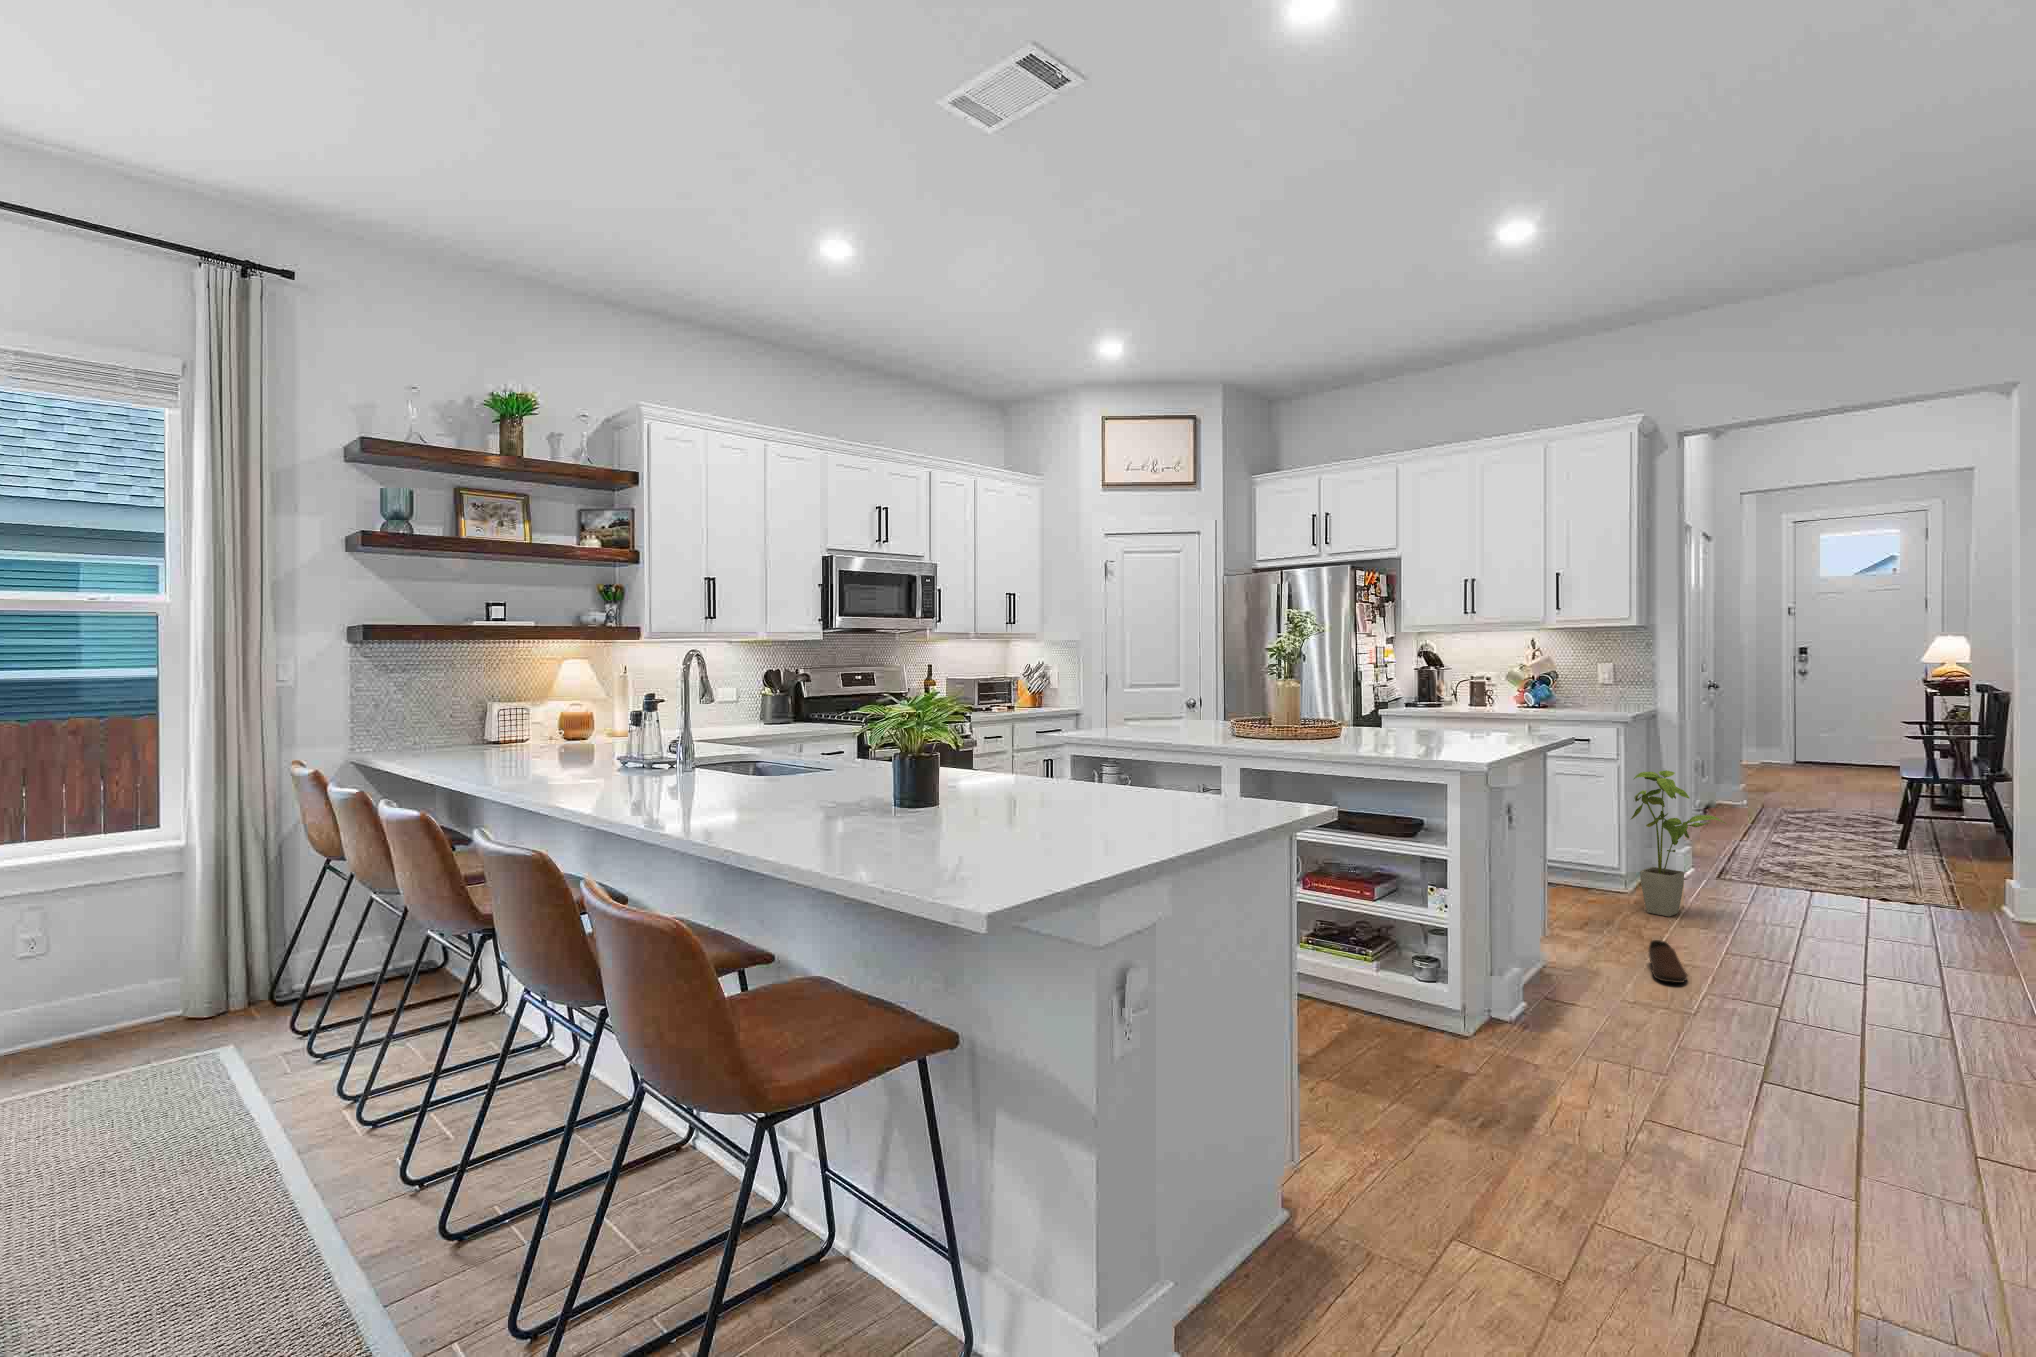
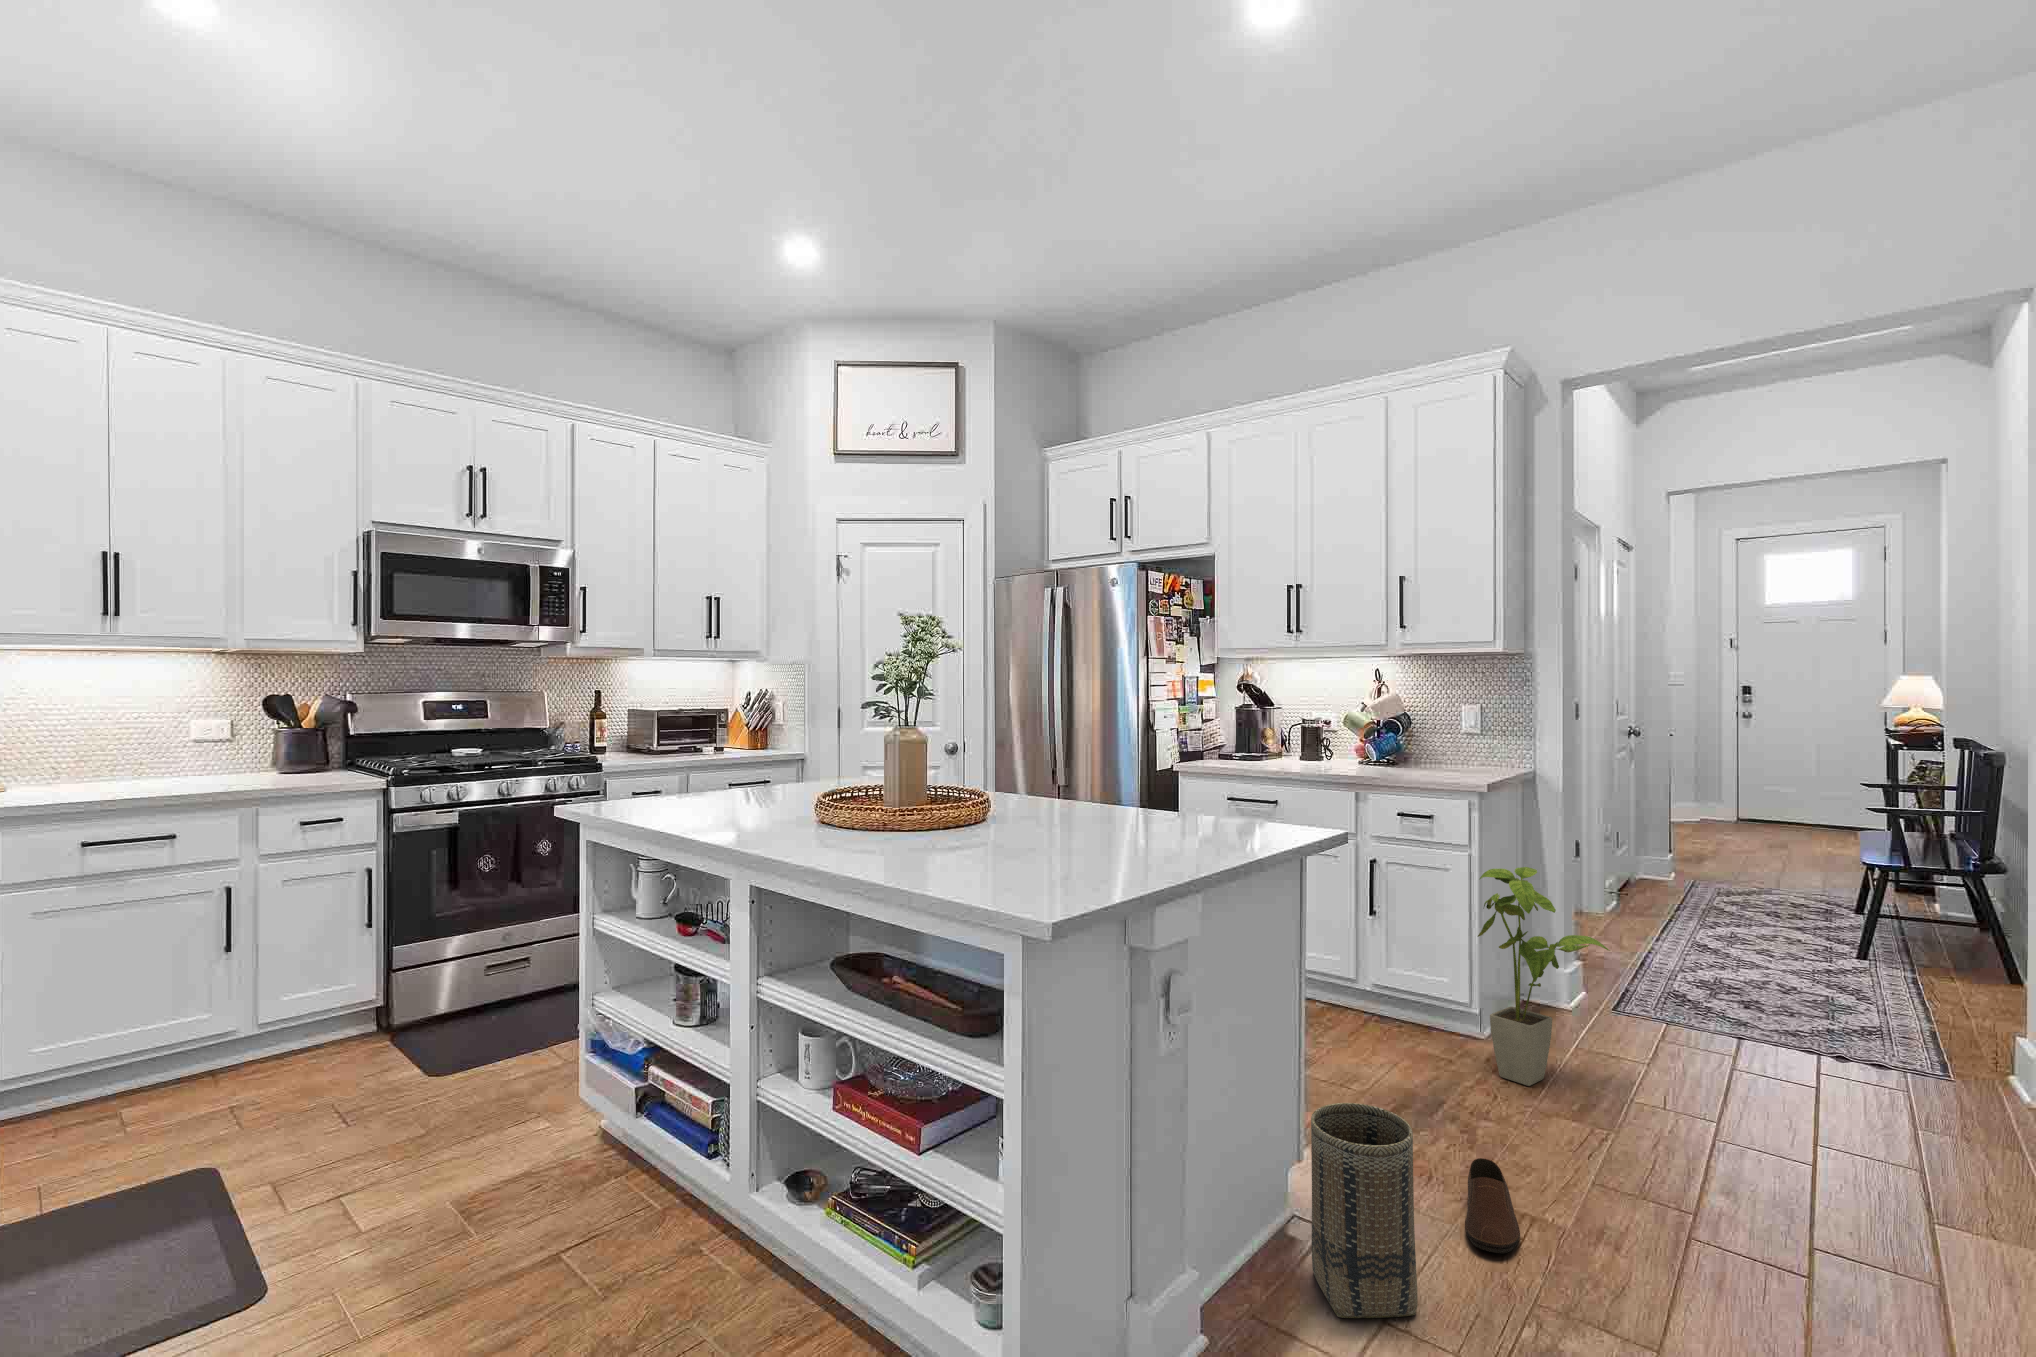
basket: none [1566,894,1637,1007] -> present [1311,1103,1417,1318]

